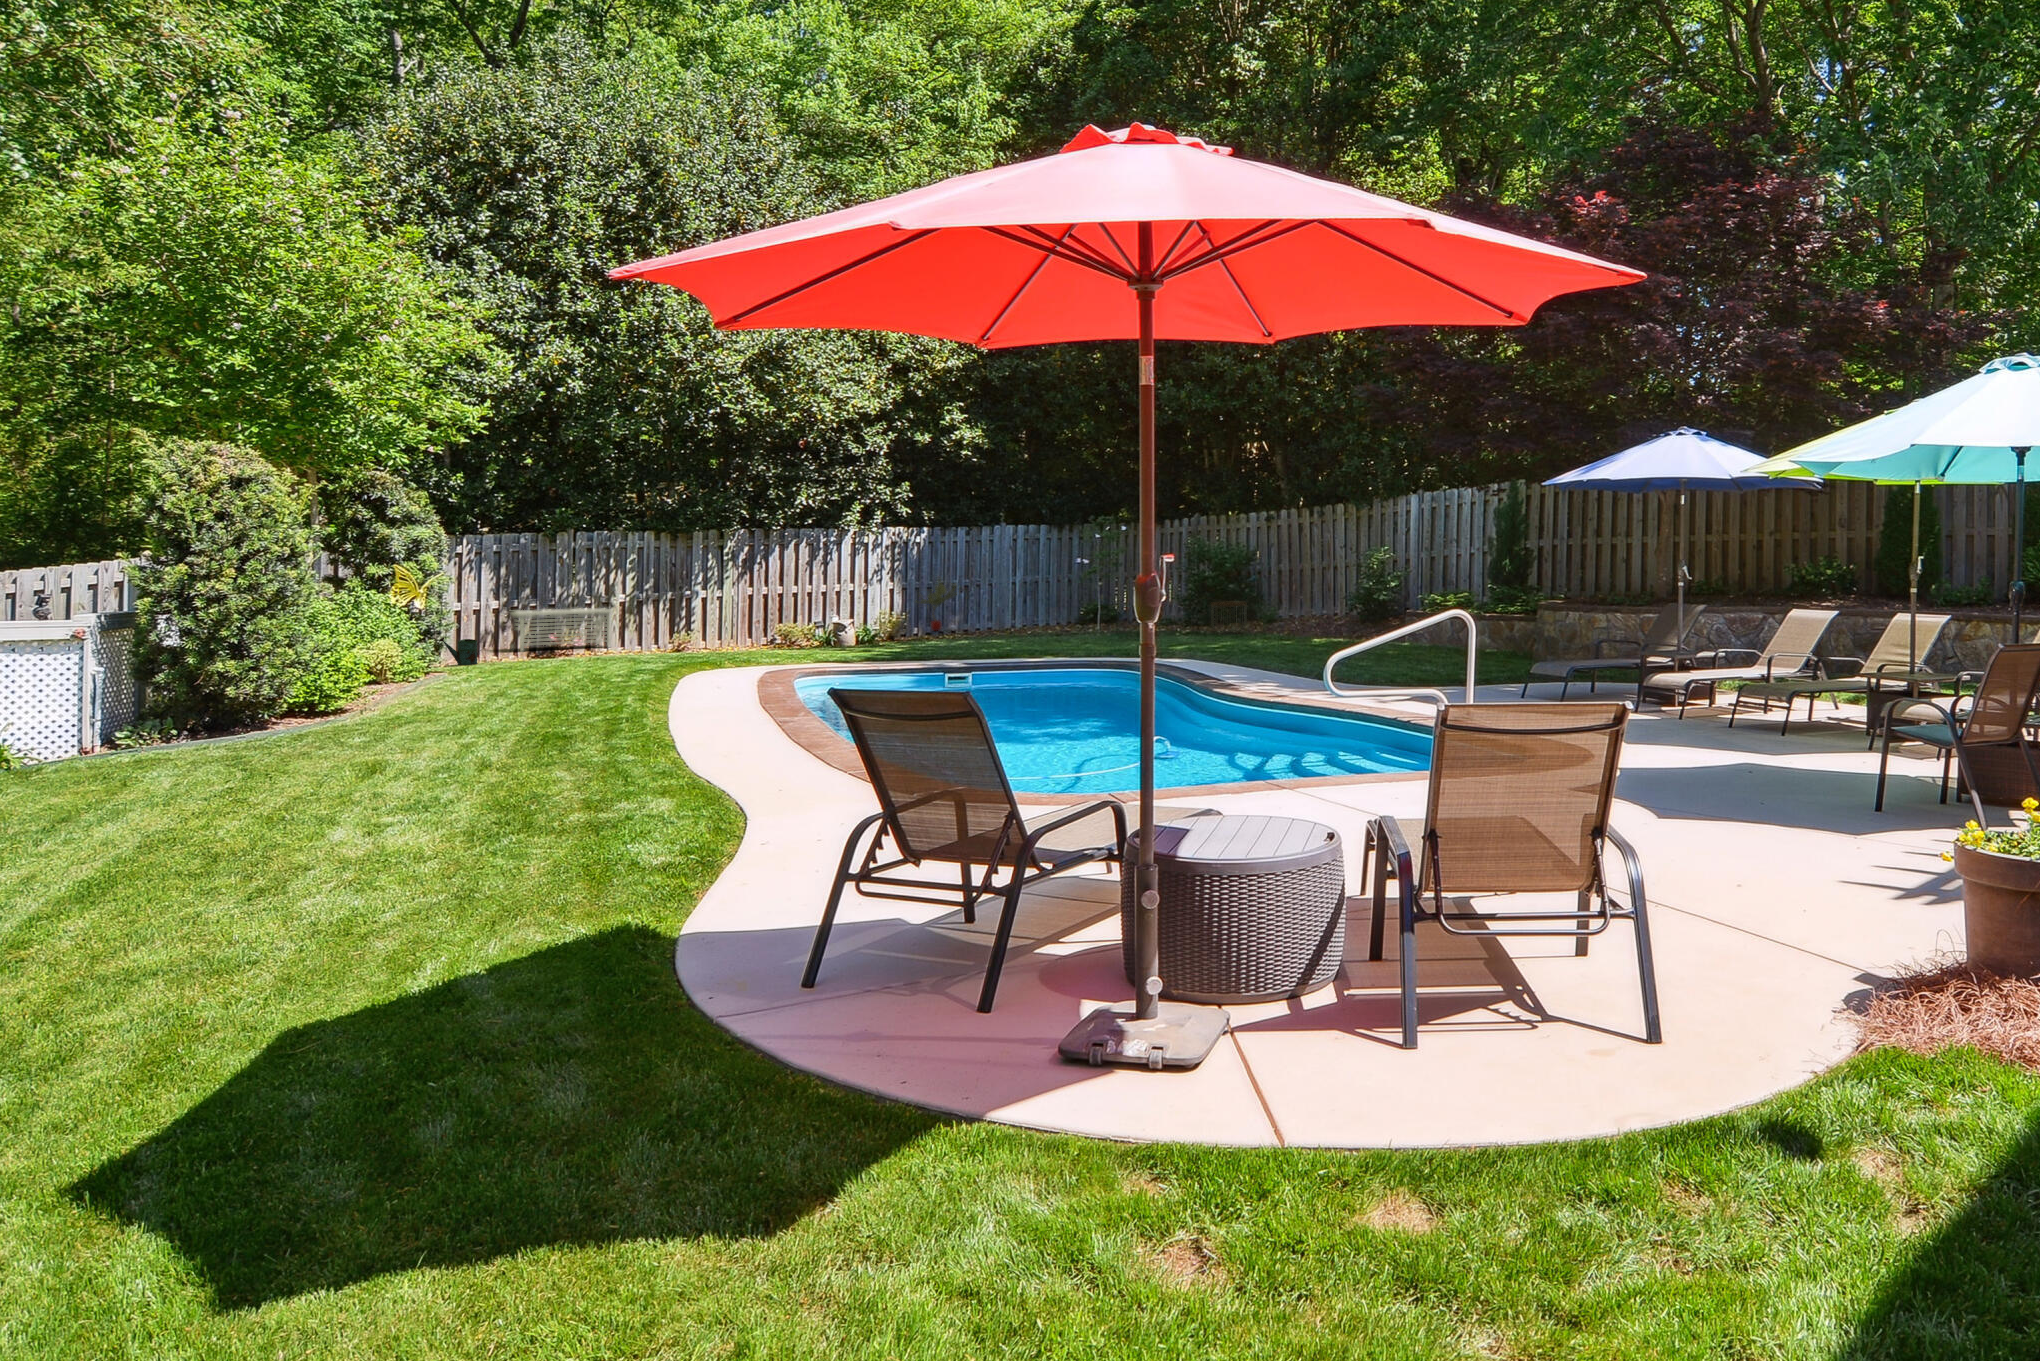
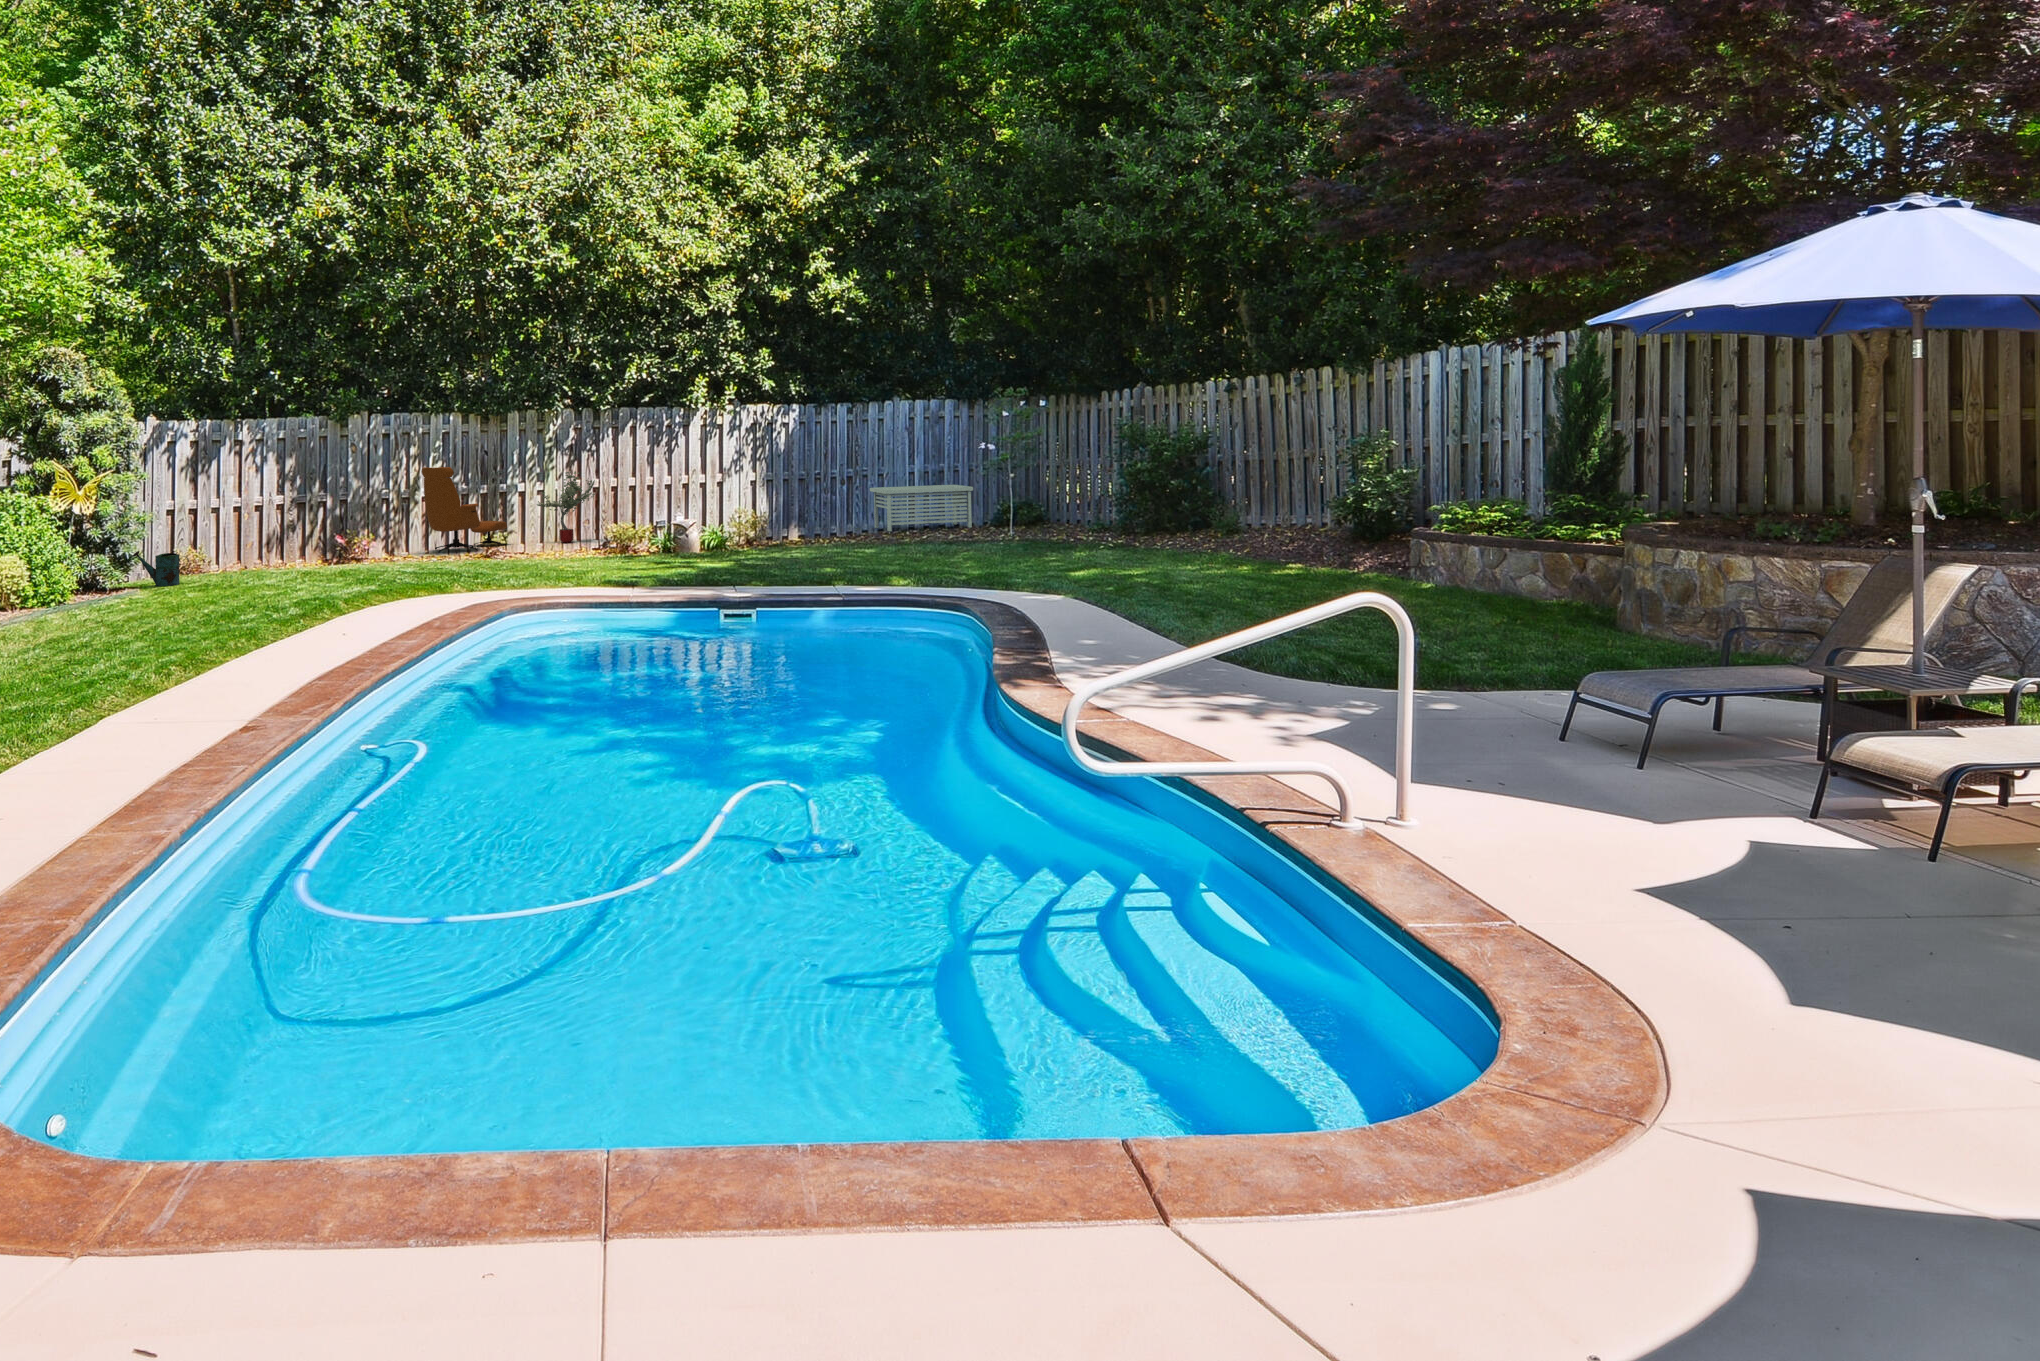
lounge chair: none [631,575,693,646] -> present [421,467,507,553]
potted tree: present [916,579,957,631] -> present [537,472,595,543]
side table: present [1211,601,1247,633] -> none [1141,501,1194,548]
storage bench: present [510,608,612,651] -> present [870,485,973,531]

